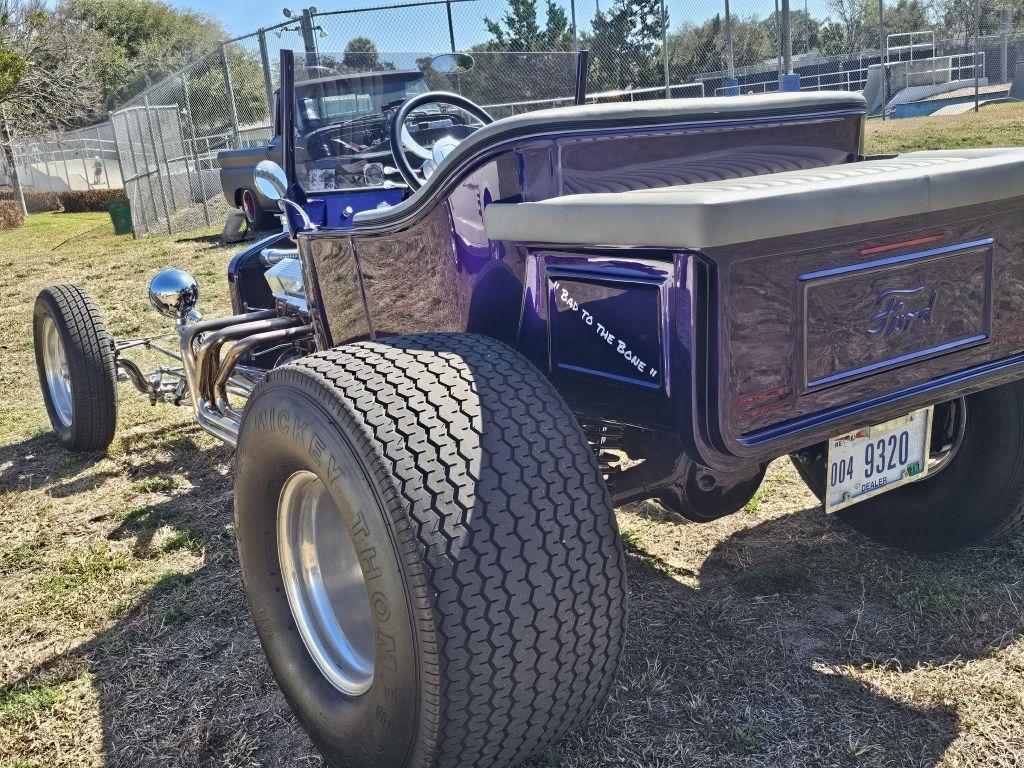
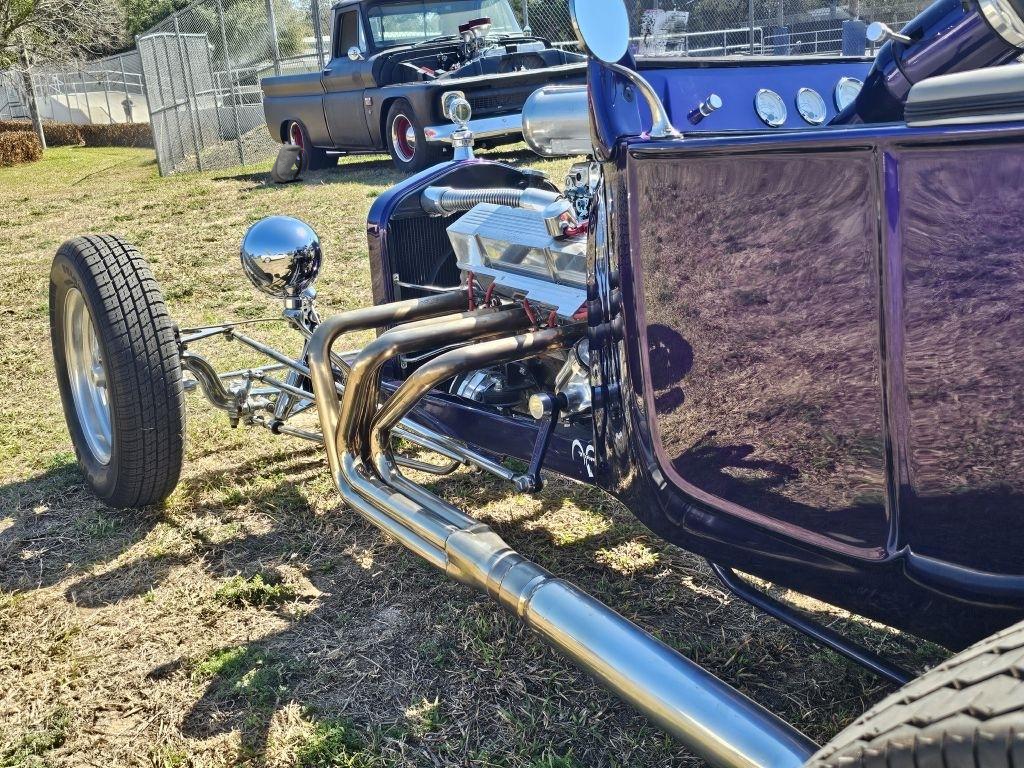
trash can: present [105,196,132,235] -> none [133,125,163,171]

